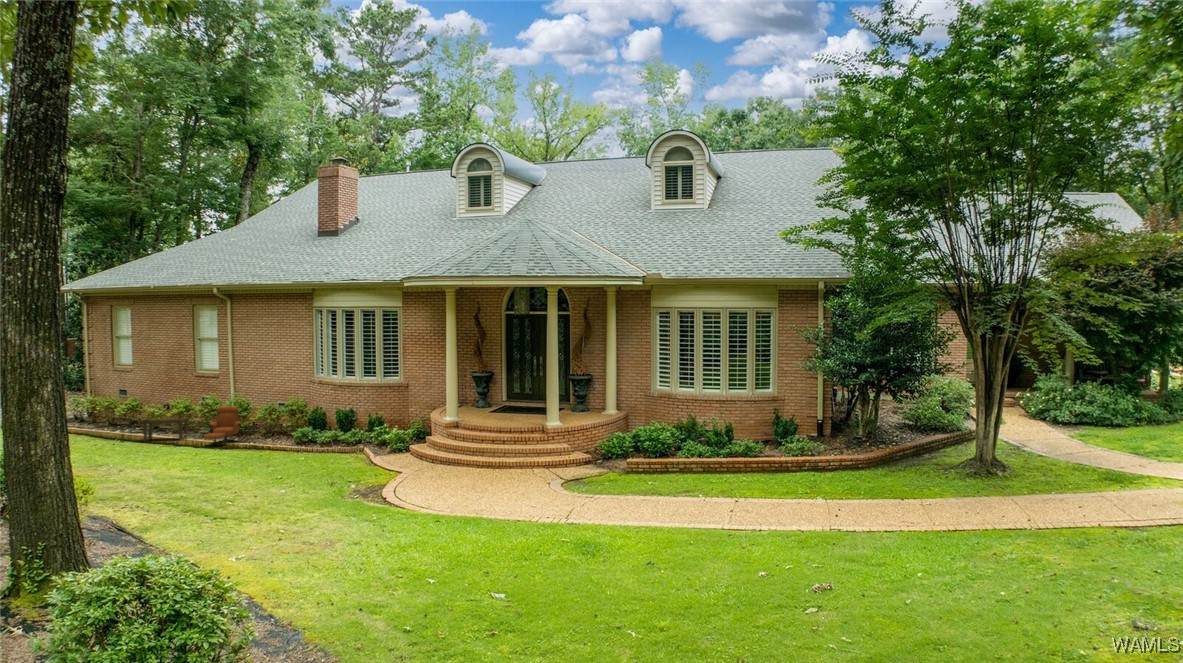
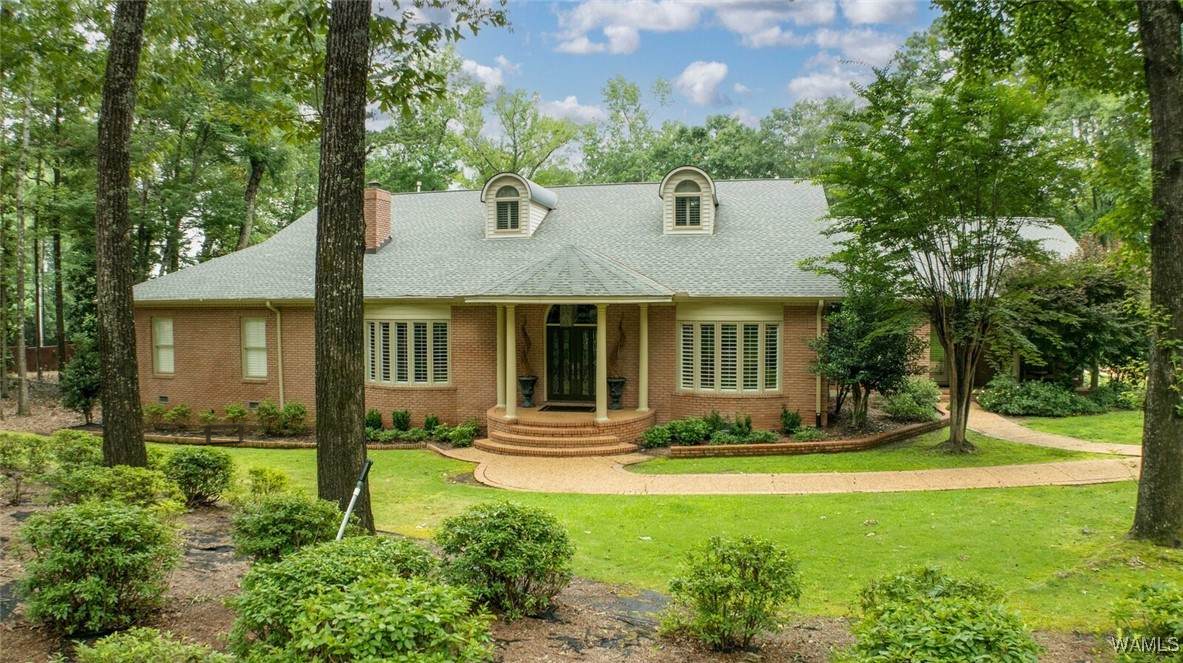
lounge chair: present [204,406,242,447] -> none [271,411,301,448]

